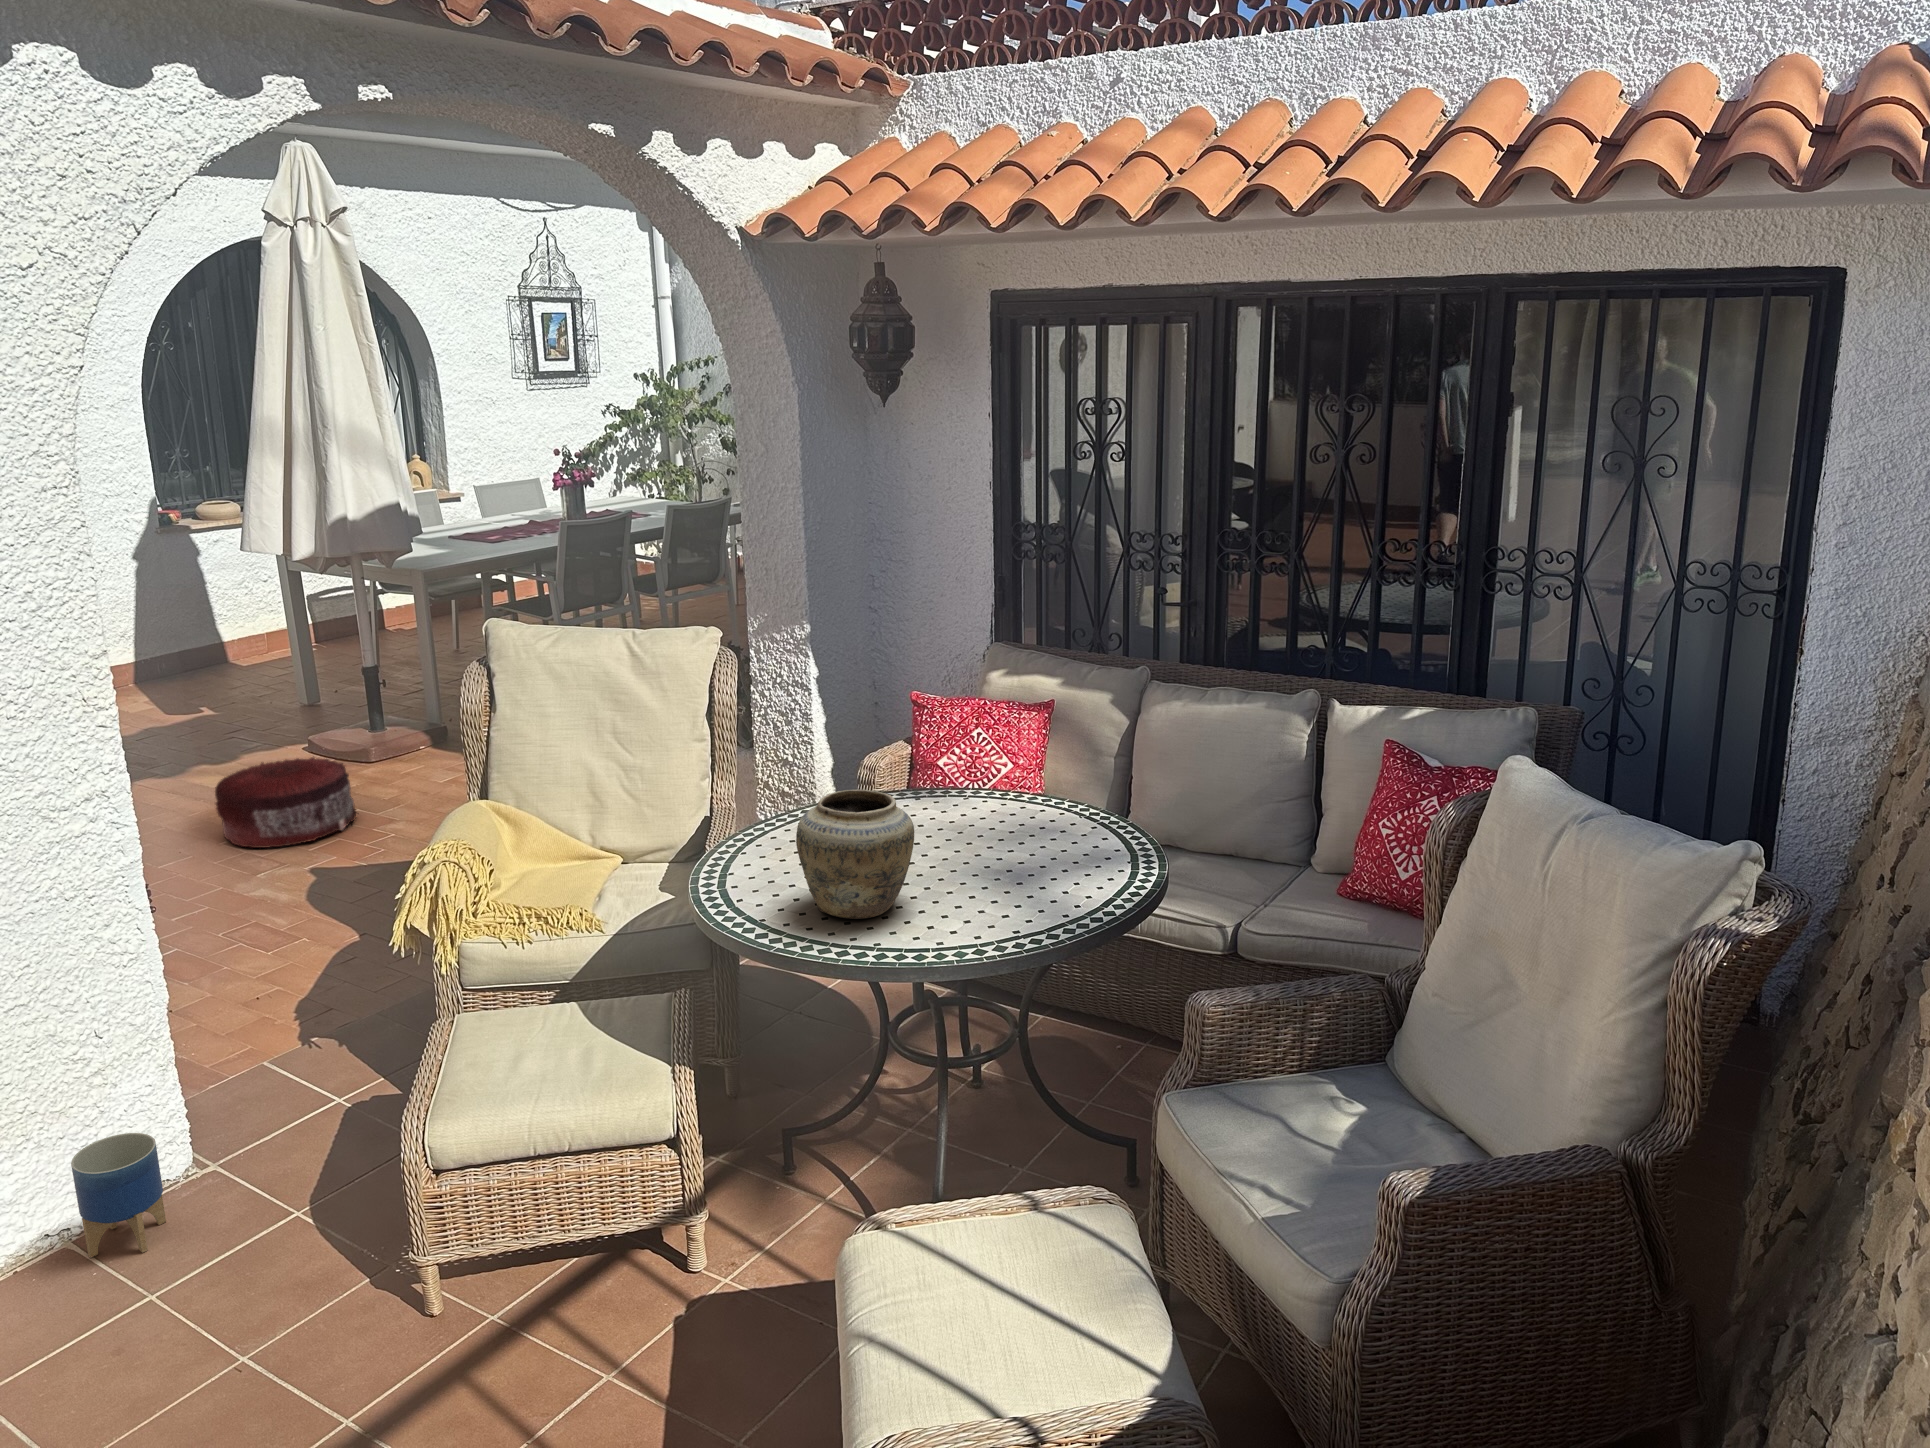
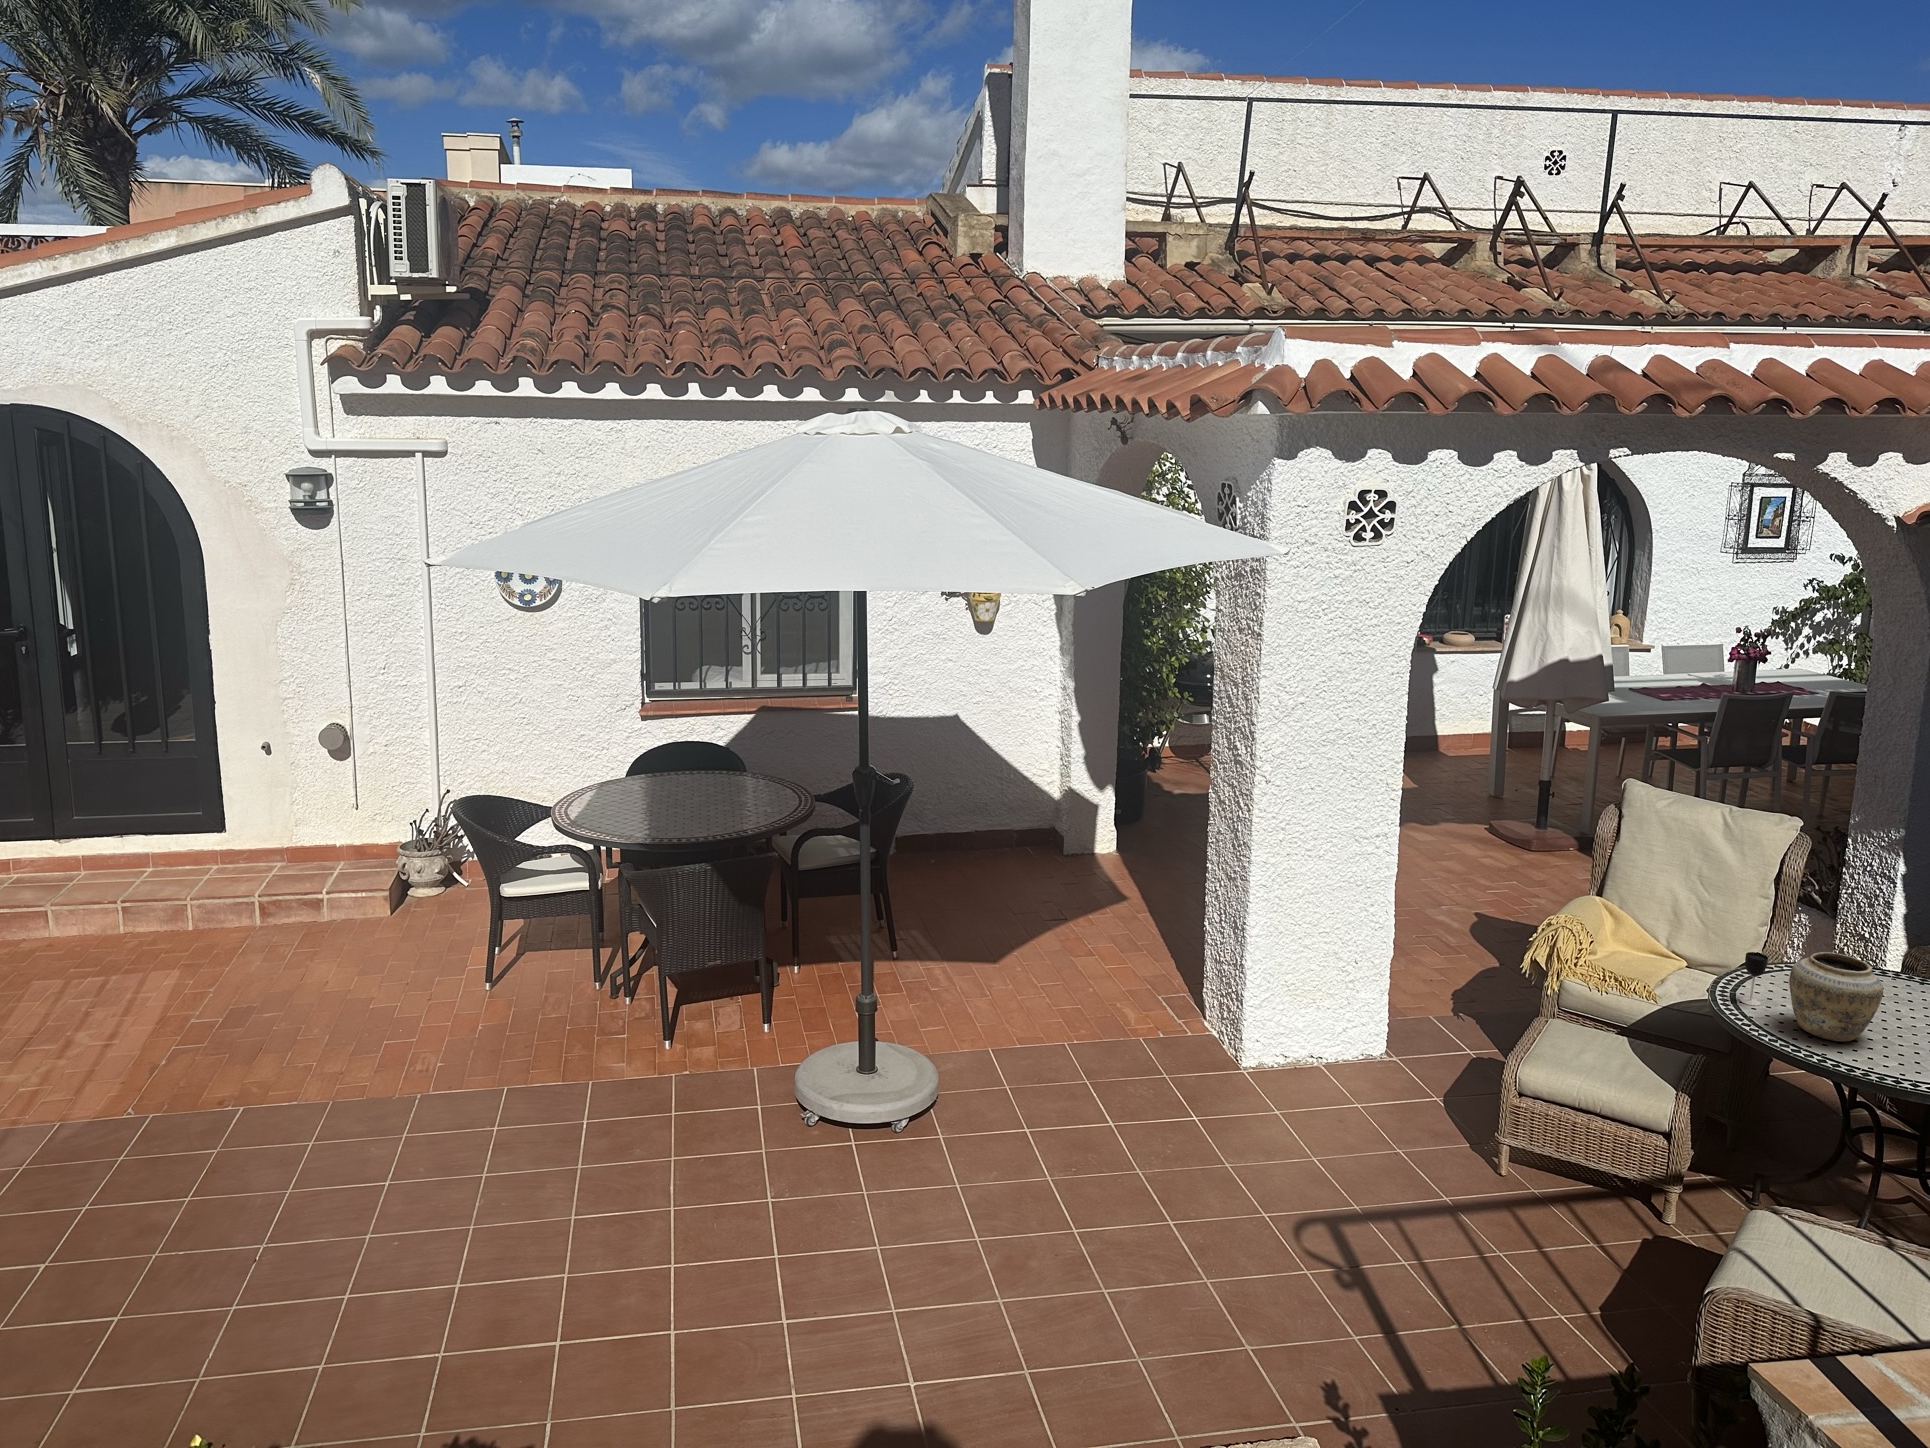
pouf: present [215,757,358,848] -> none [1424,832,1515,895]
wine glass: none [727,820,759,901] -> present [1740,952,1768,1006]
planter: present [71,1133,166,1258] -> none [1330,1017,1373,1083]

